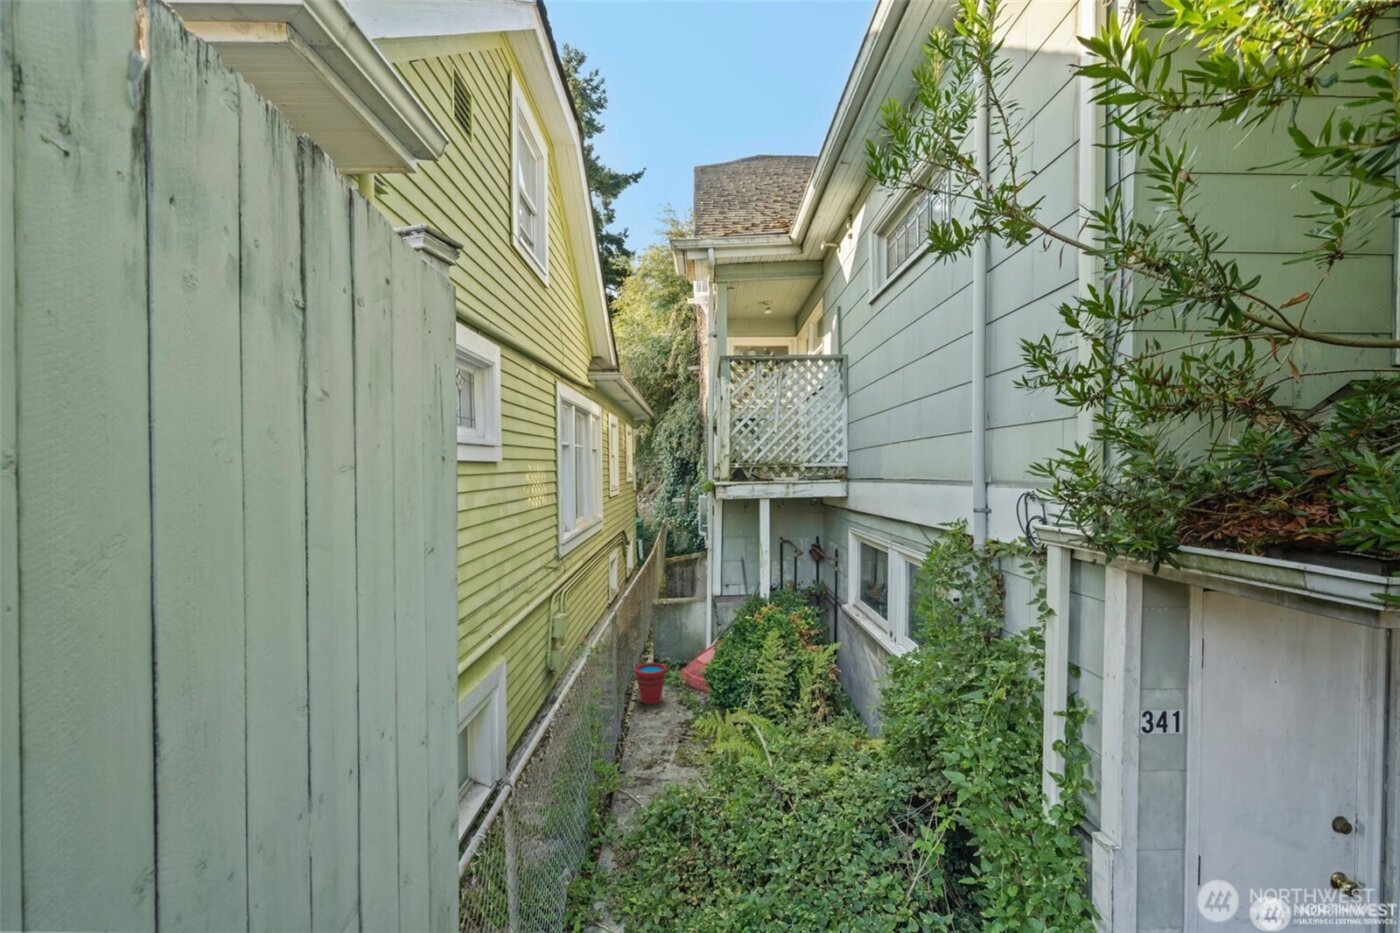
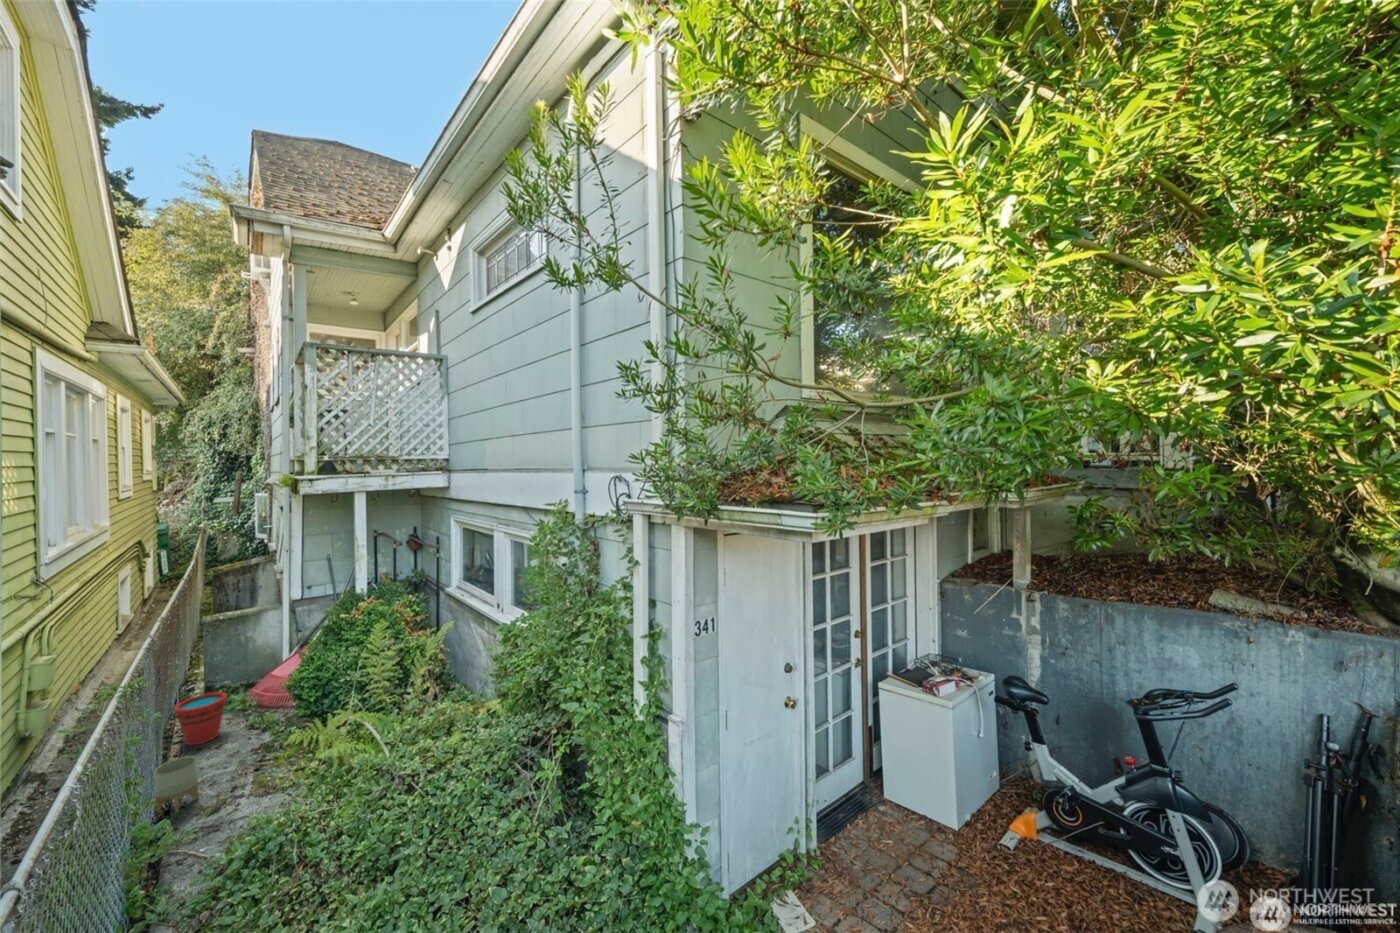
planter: none [619,711,644,755] -> present [154,756,199,813]

